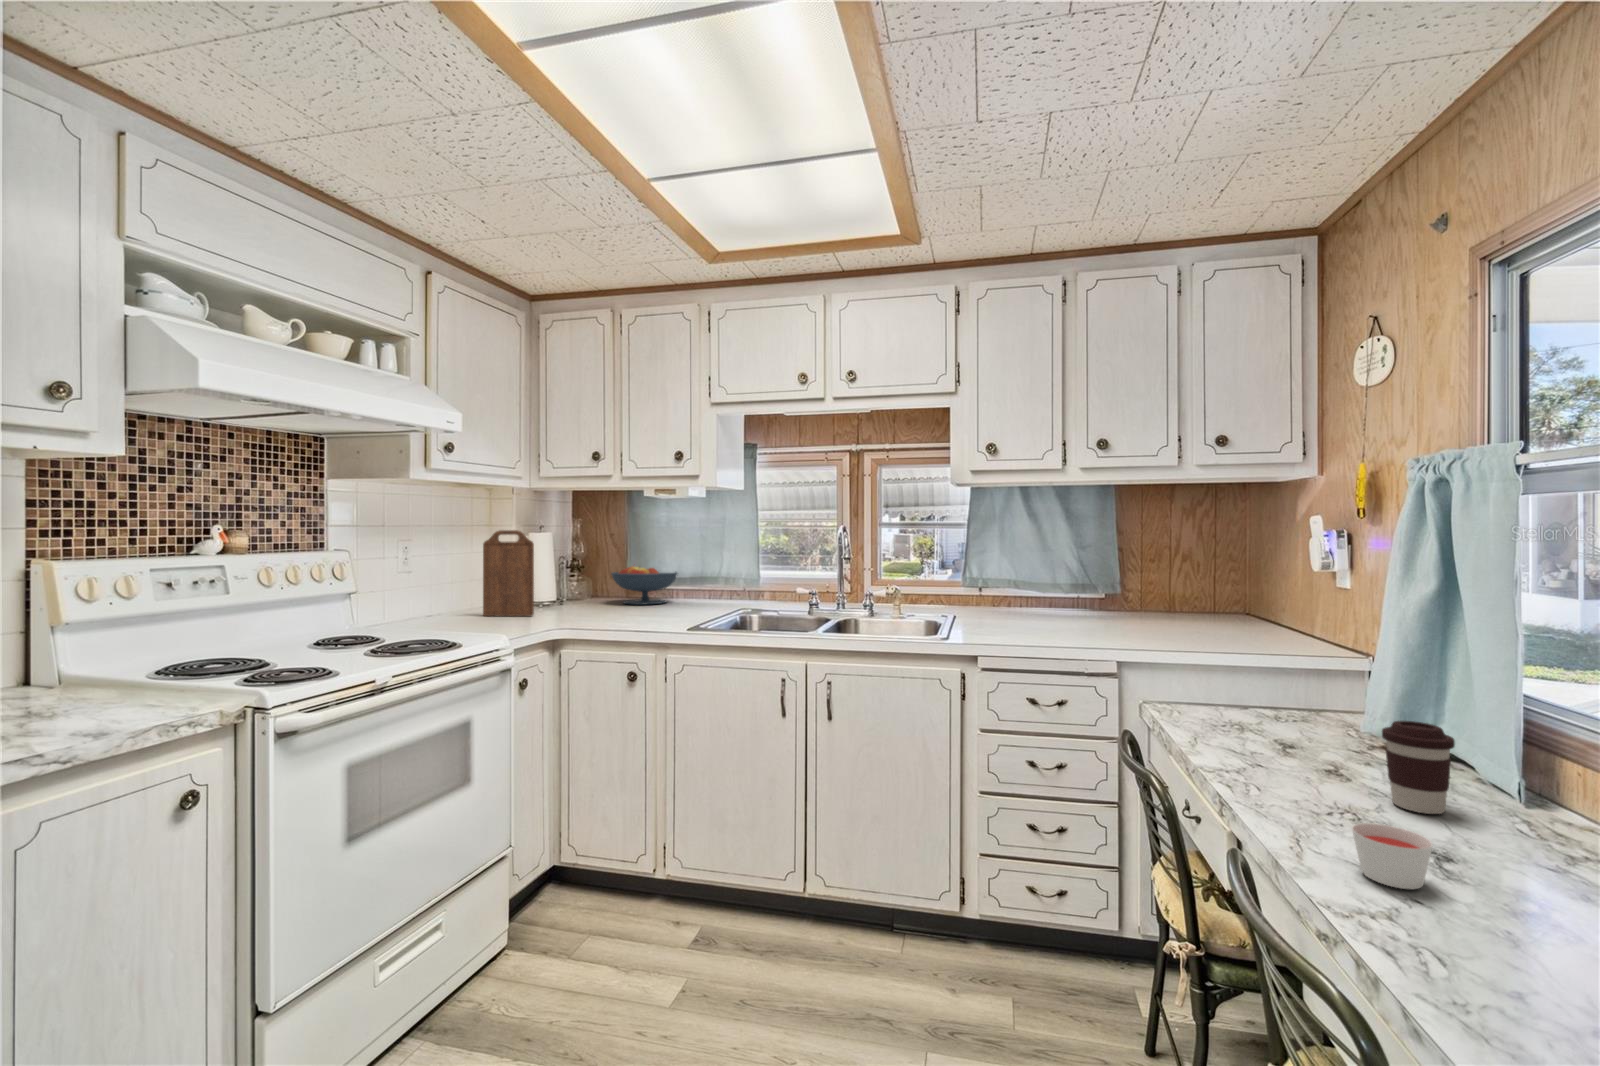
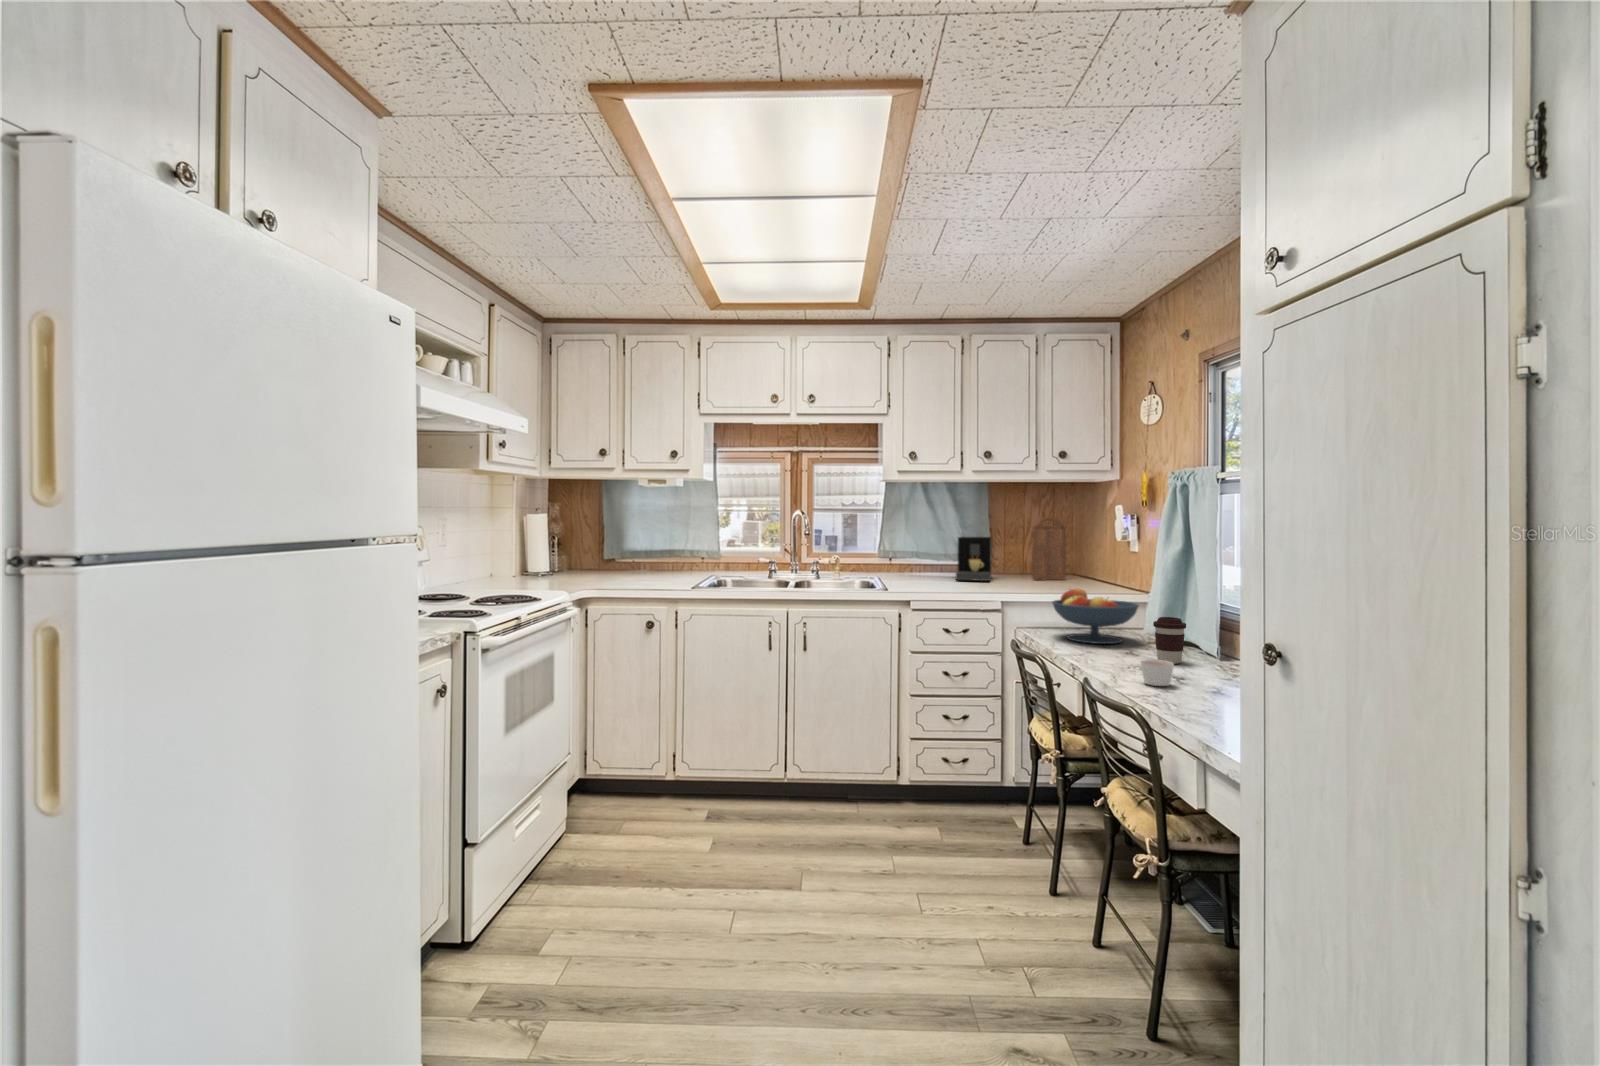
cutting board: present [483,530,534,616] -> present [1032,518,1066,580]
coffee maker: none [1063,559,1122,623] -> present [956,537,991,581]
fruit bowl: present [612,566,677,605] -> present [1052,589,1139,644]

